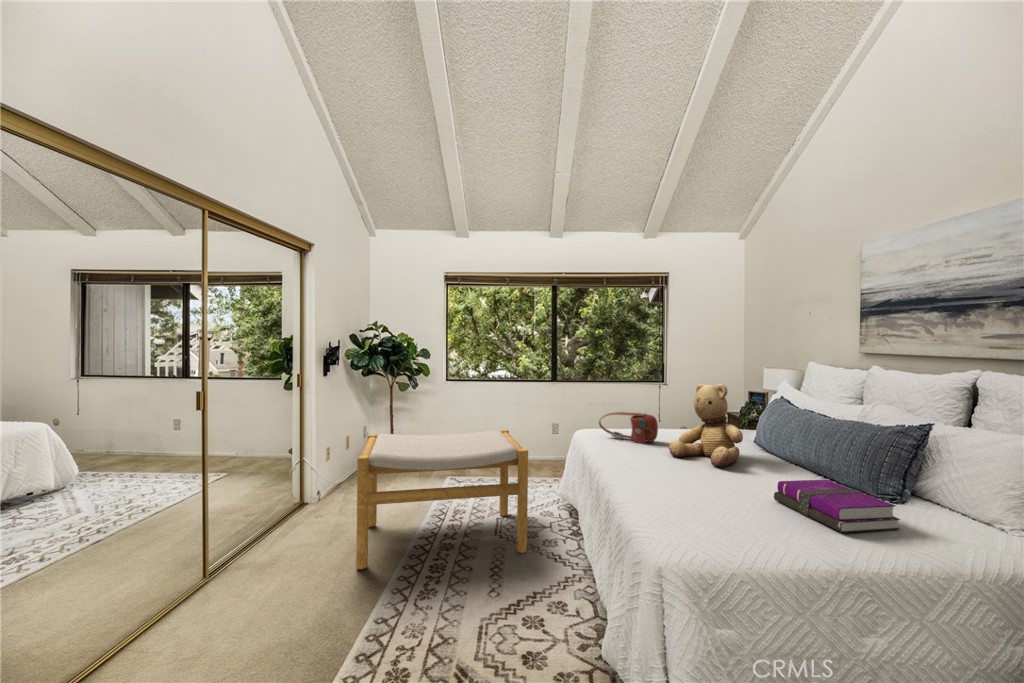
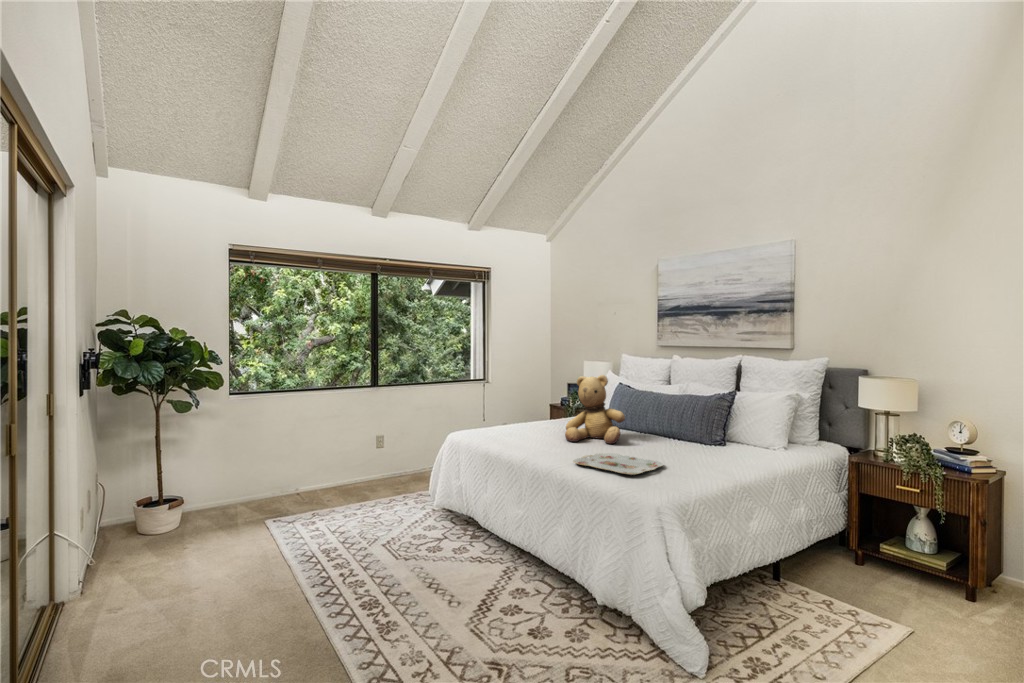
handbag: present [599,412,658,443] -> none [487,408,543,436]
footstool: present [356,430,528,569] -> none [224,443,445,633]
serving tray: none [631,475,742,511] -> present [573,453,663,475]
notebook: present [774,480,900,533] -> none [672,438,746,467]

